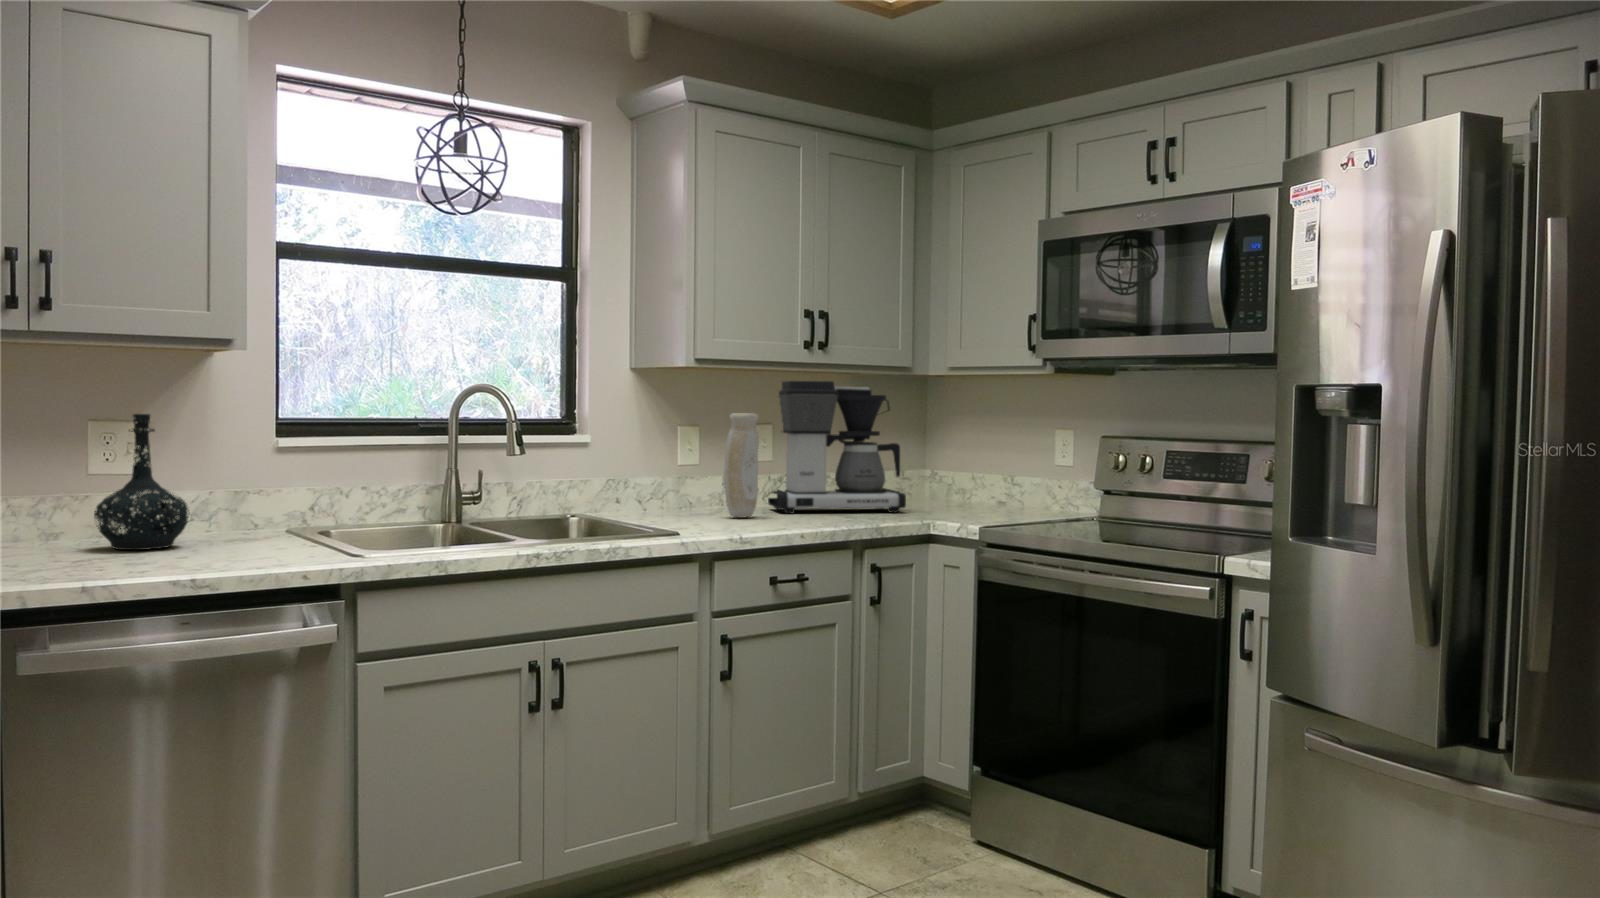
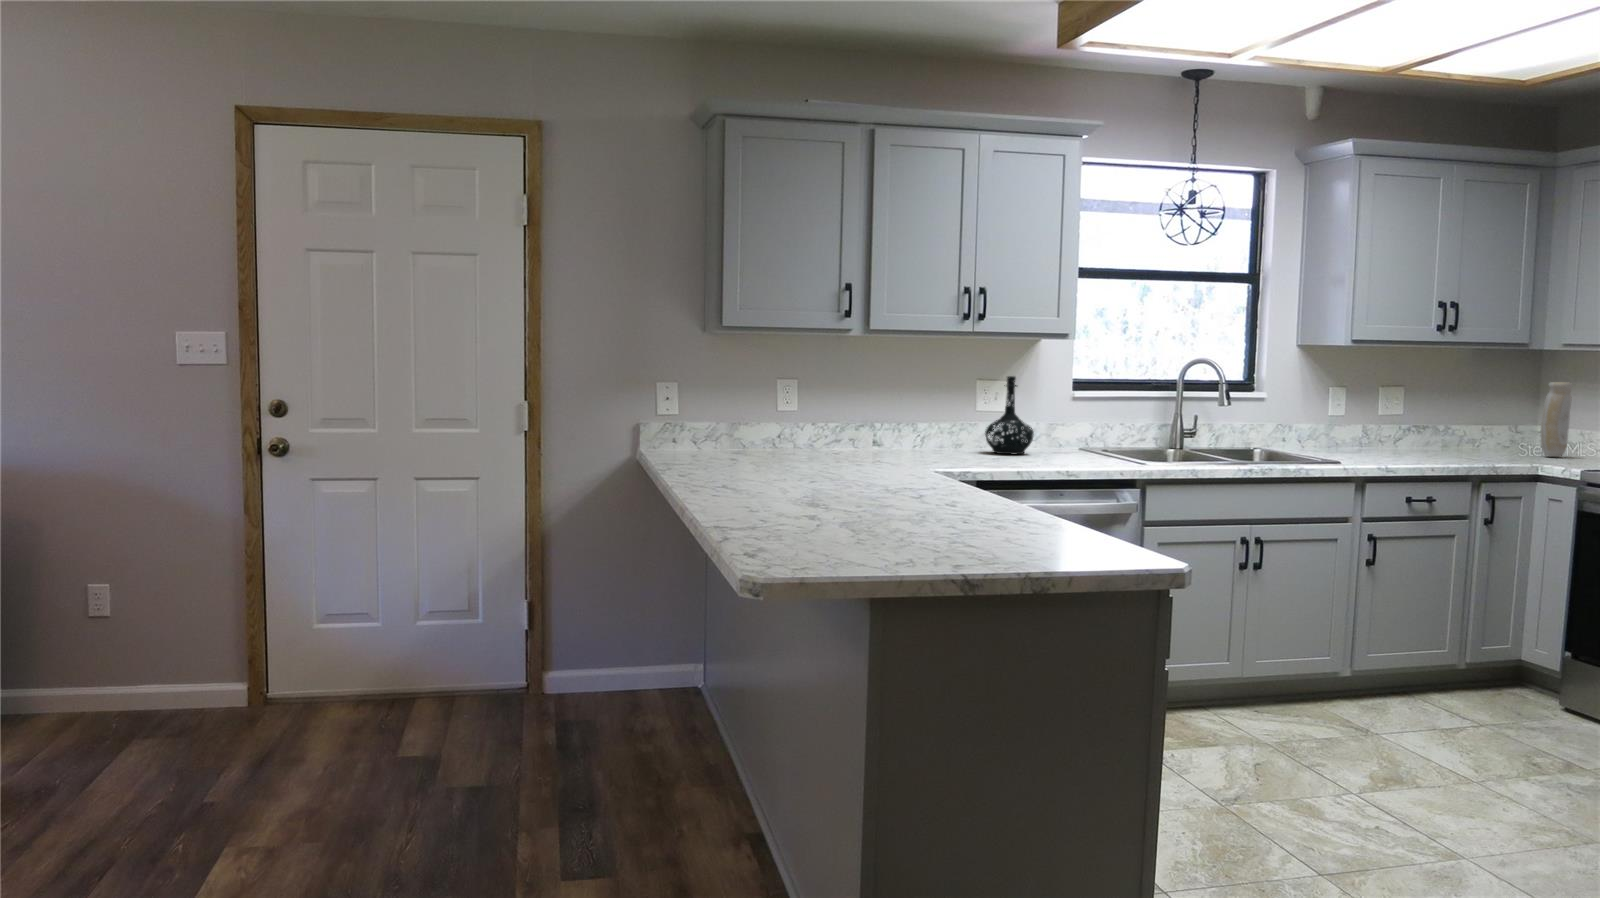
coffee maker: present [768,381,906,514] -> none [1393,354,1517,457]
vase: present [724,413,759,518] -> present [1541,382,1572,457]

